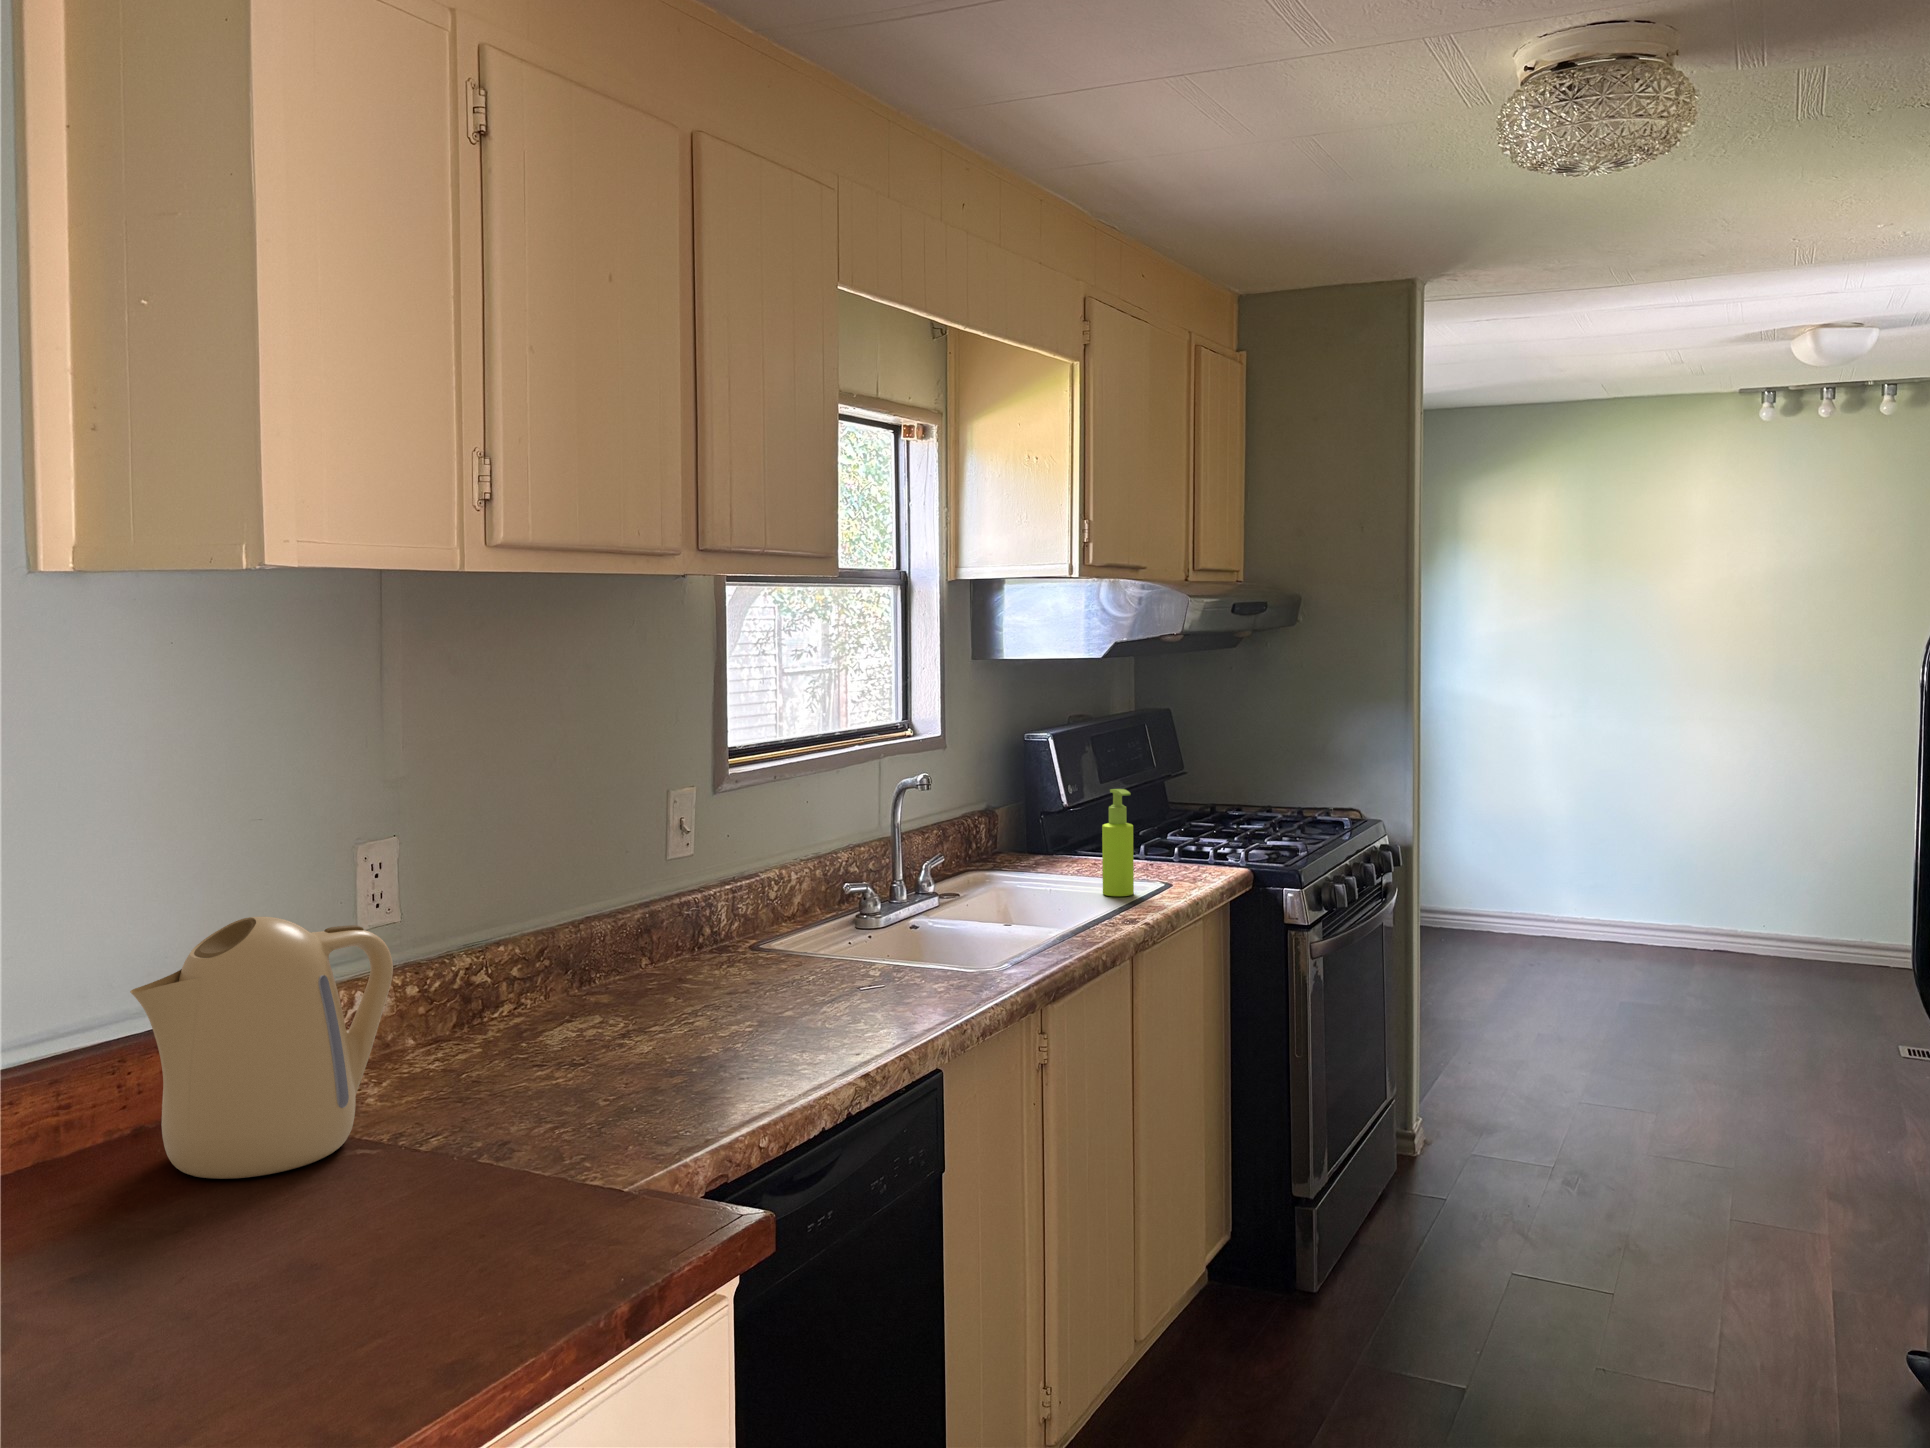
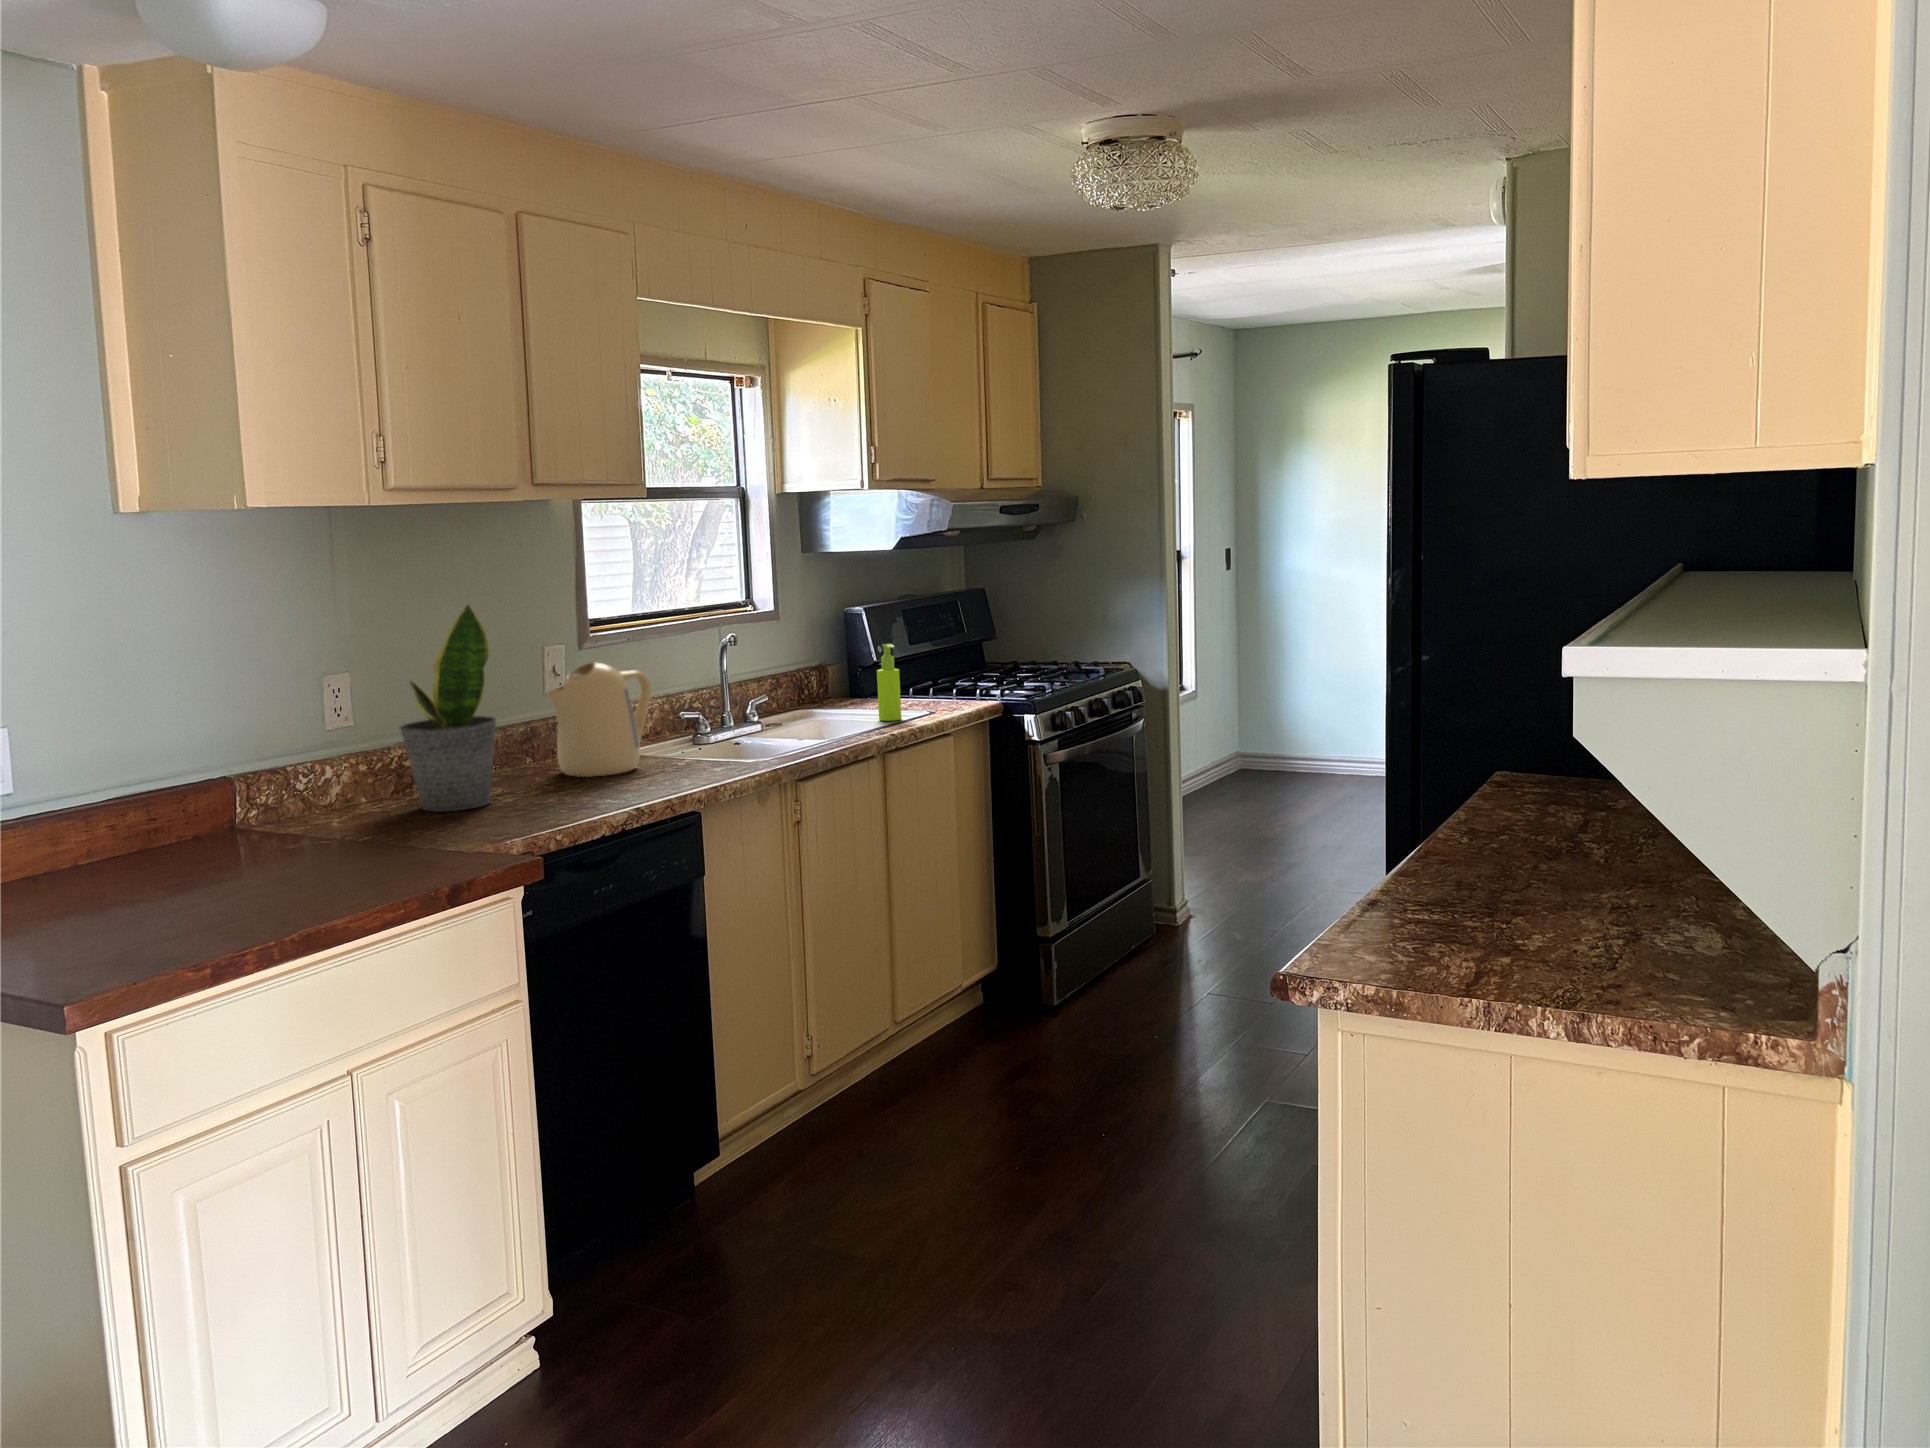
potted plant: none [478,733,632,1072] -> present [400,604,497,811]
kettle: present [130,917,393,1179] -> present [547,662,651,777]

